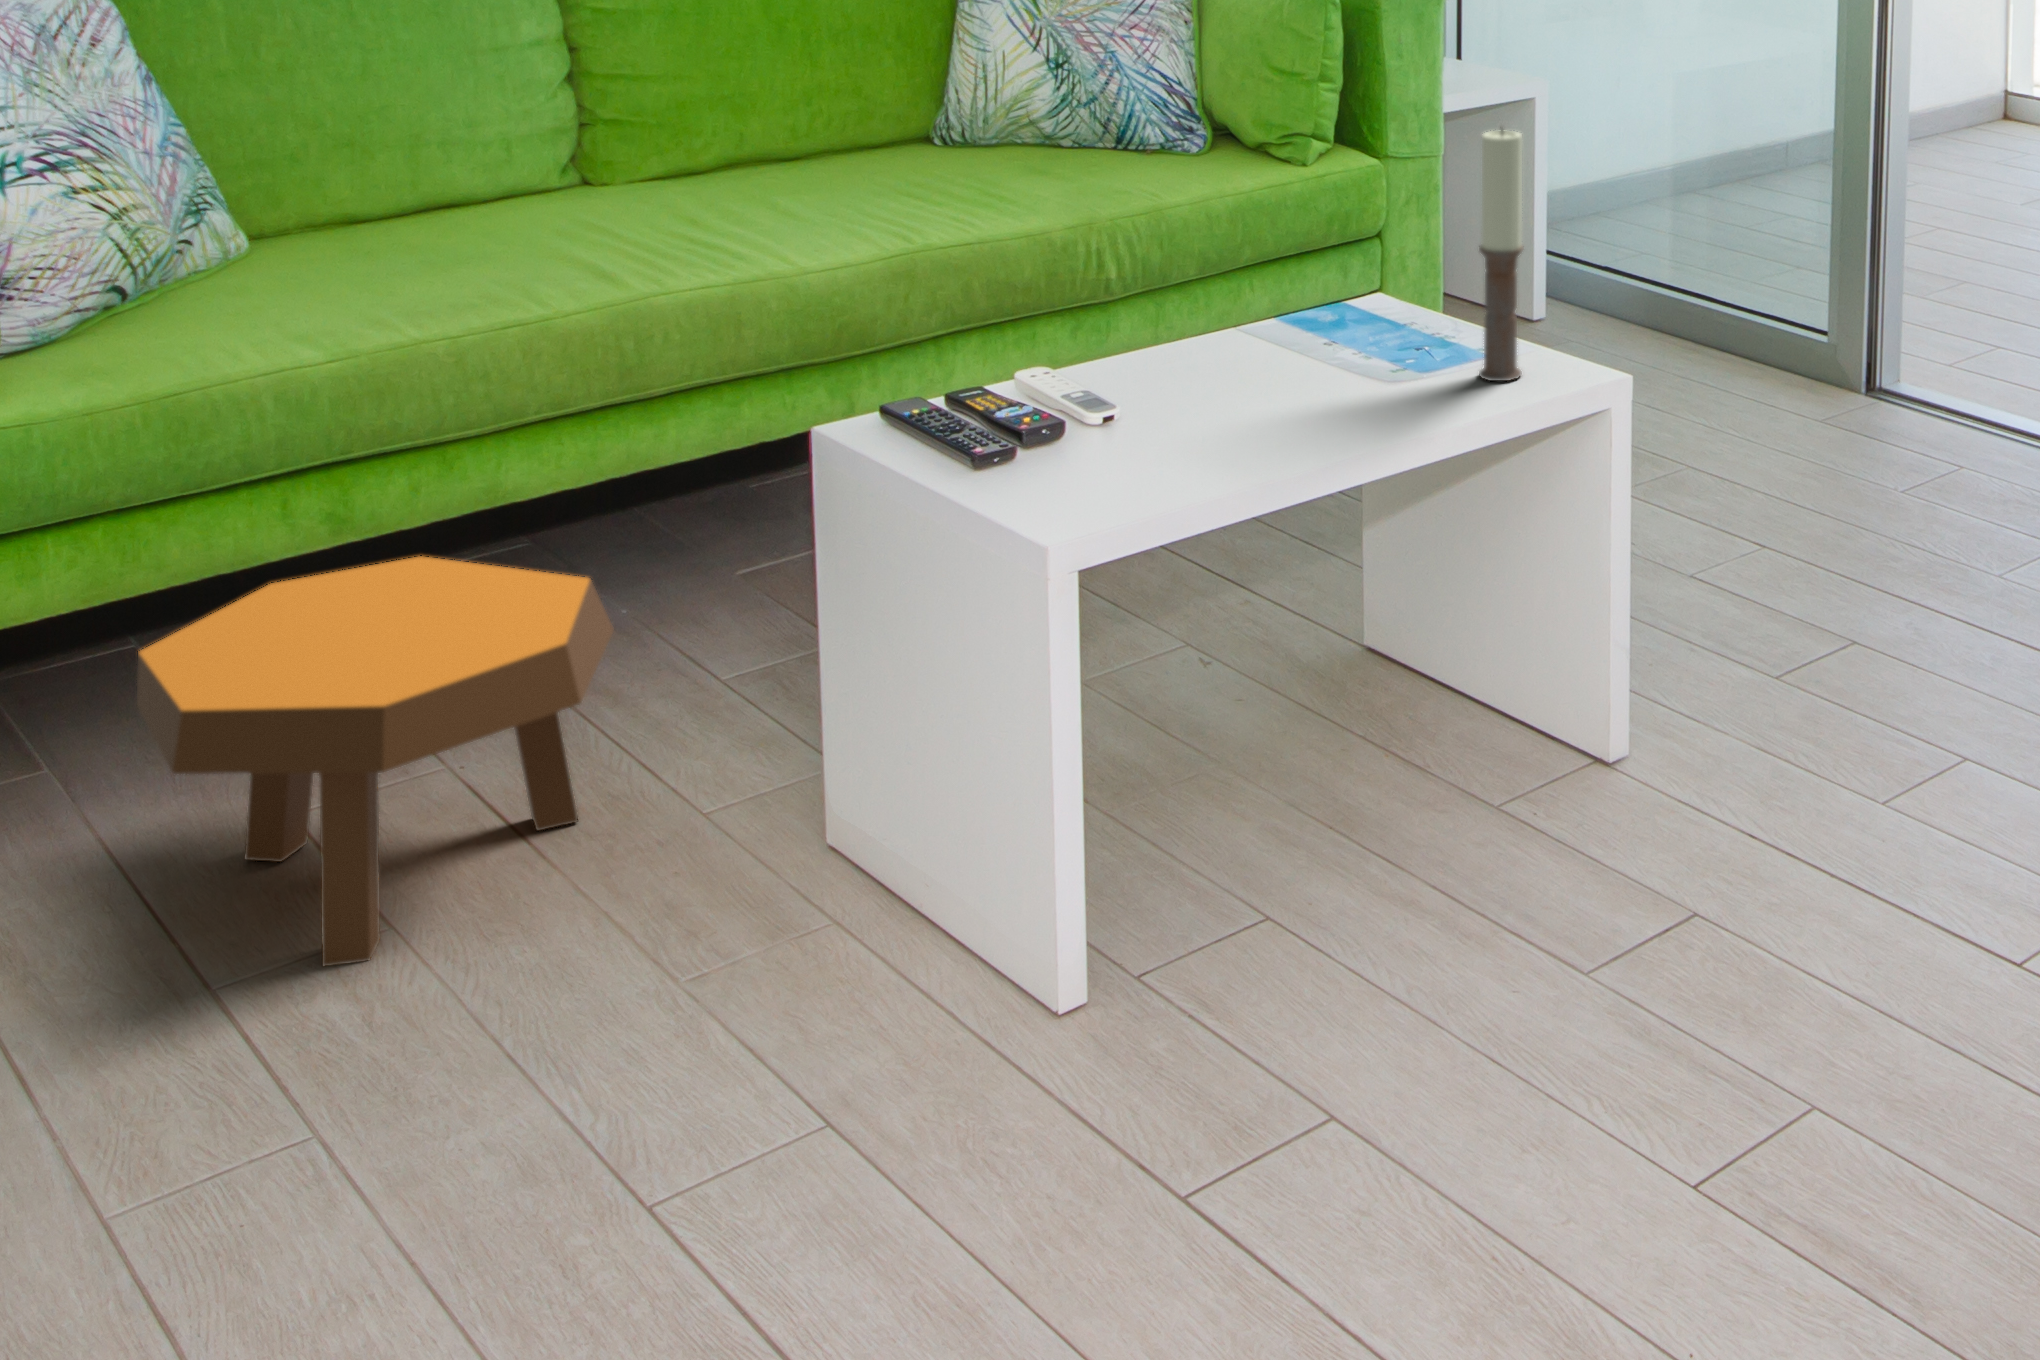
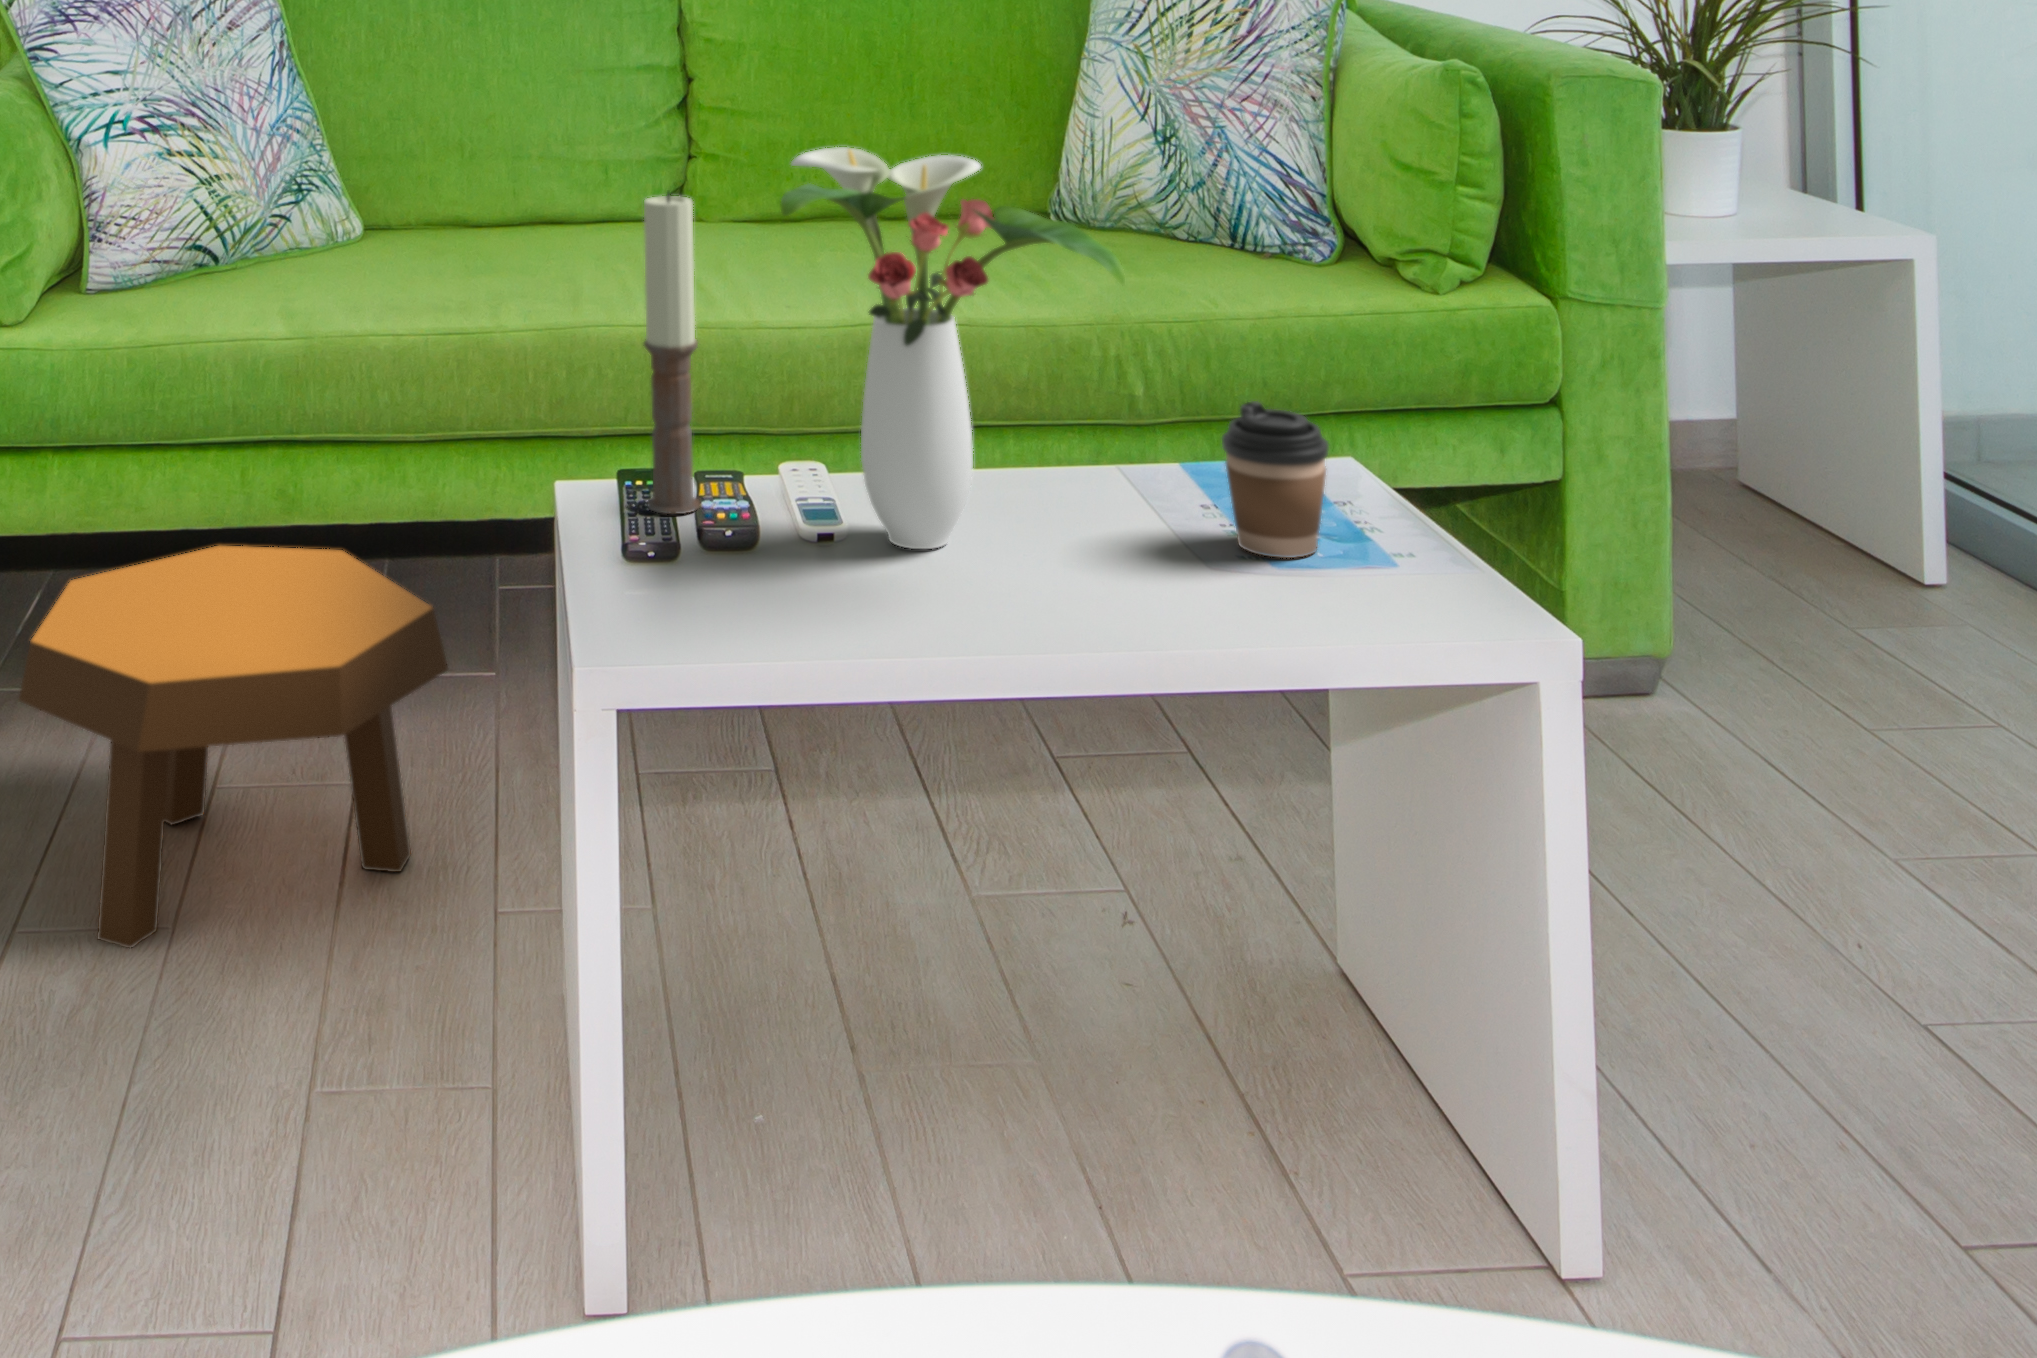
flower arrangement: none [1045,104,1339,416] -> present [781,147,1125,549]
candle: present [1479,130,1523,381] -> present [643,192,700,514]
coffee cup: none [1363,260,1439,368] -> present [1222,401,1329,558]

